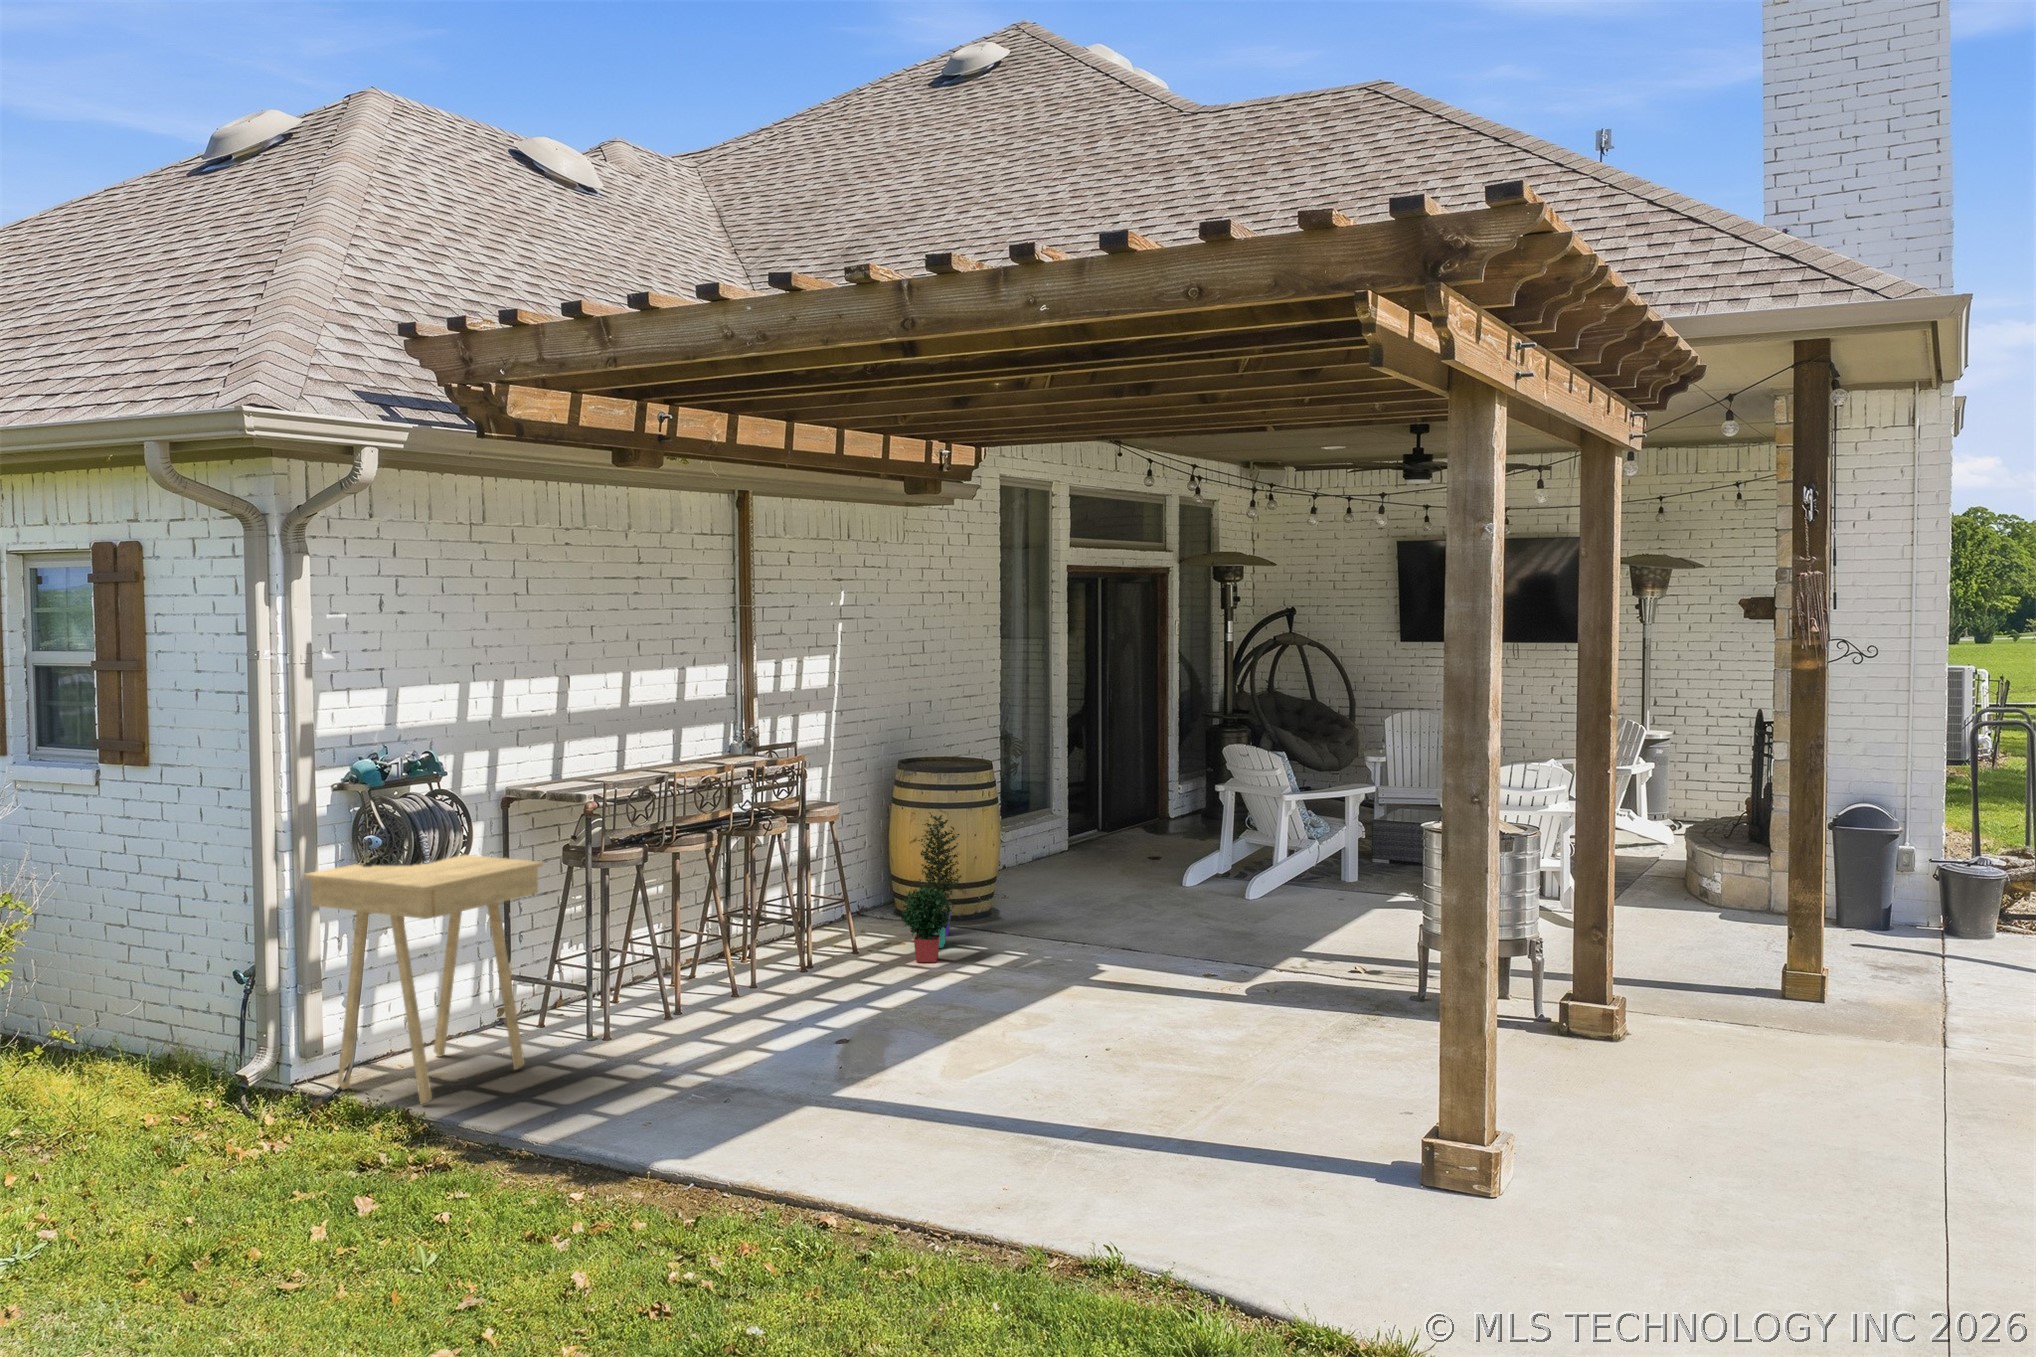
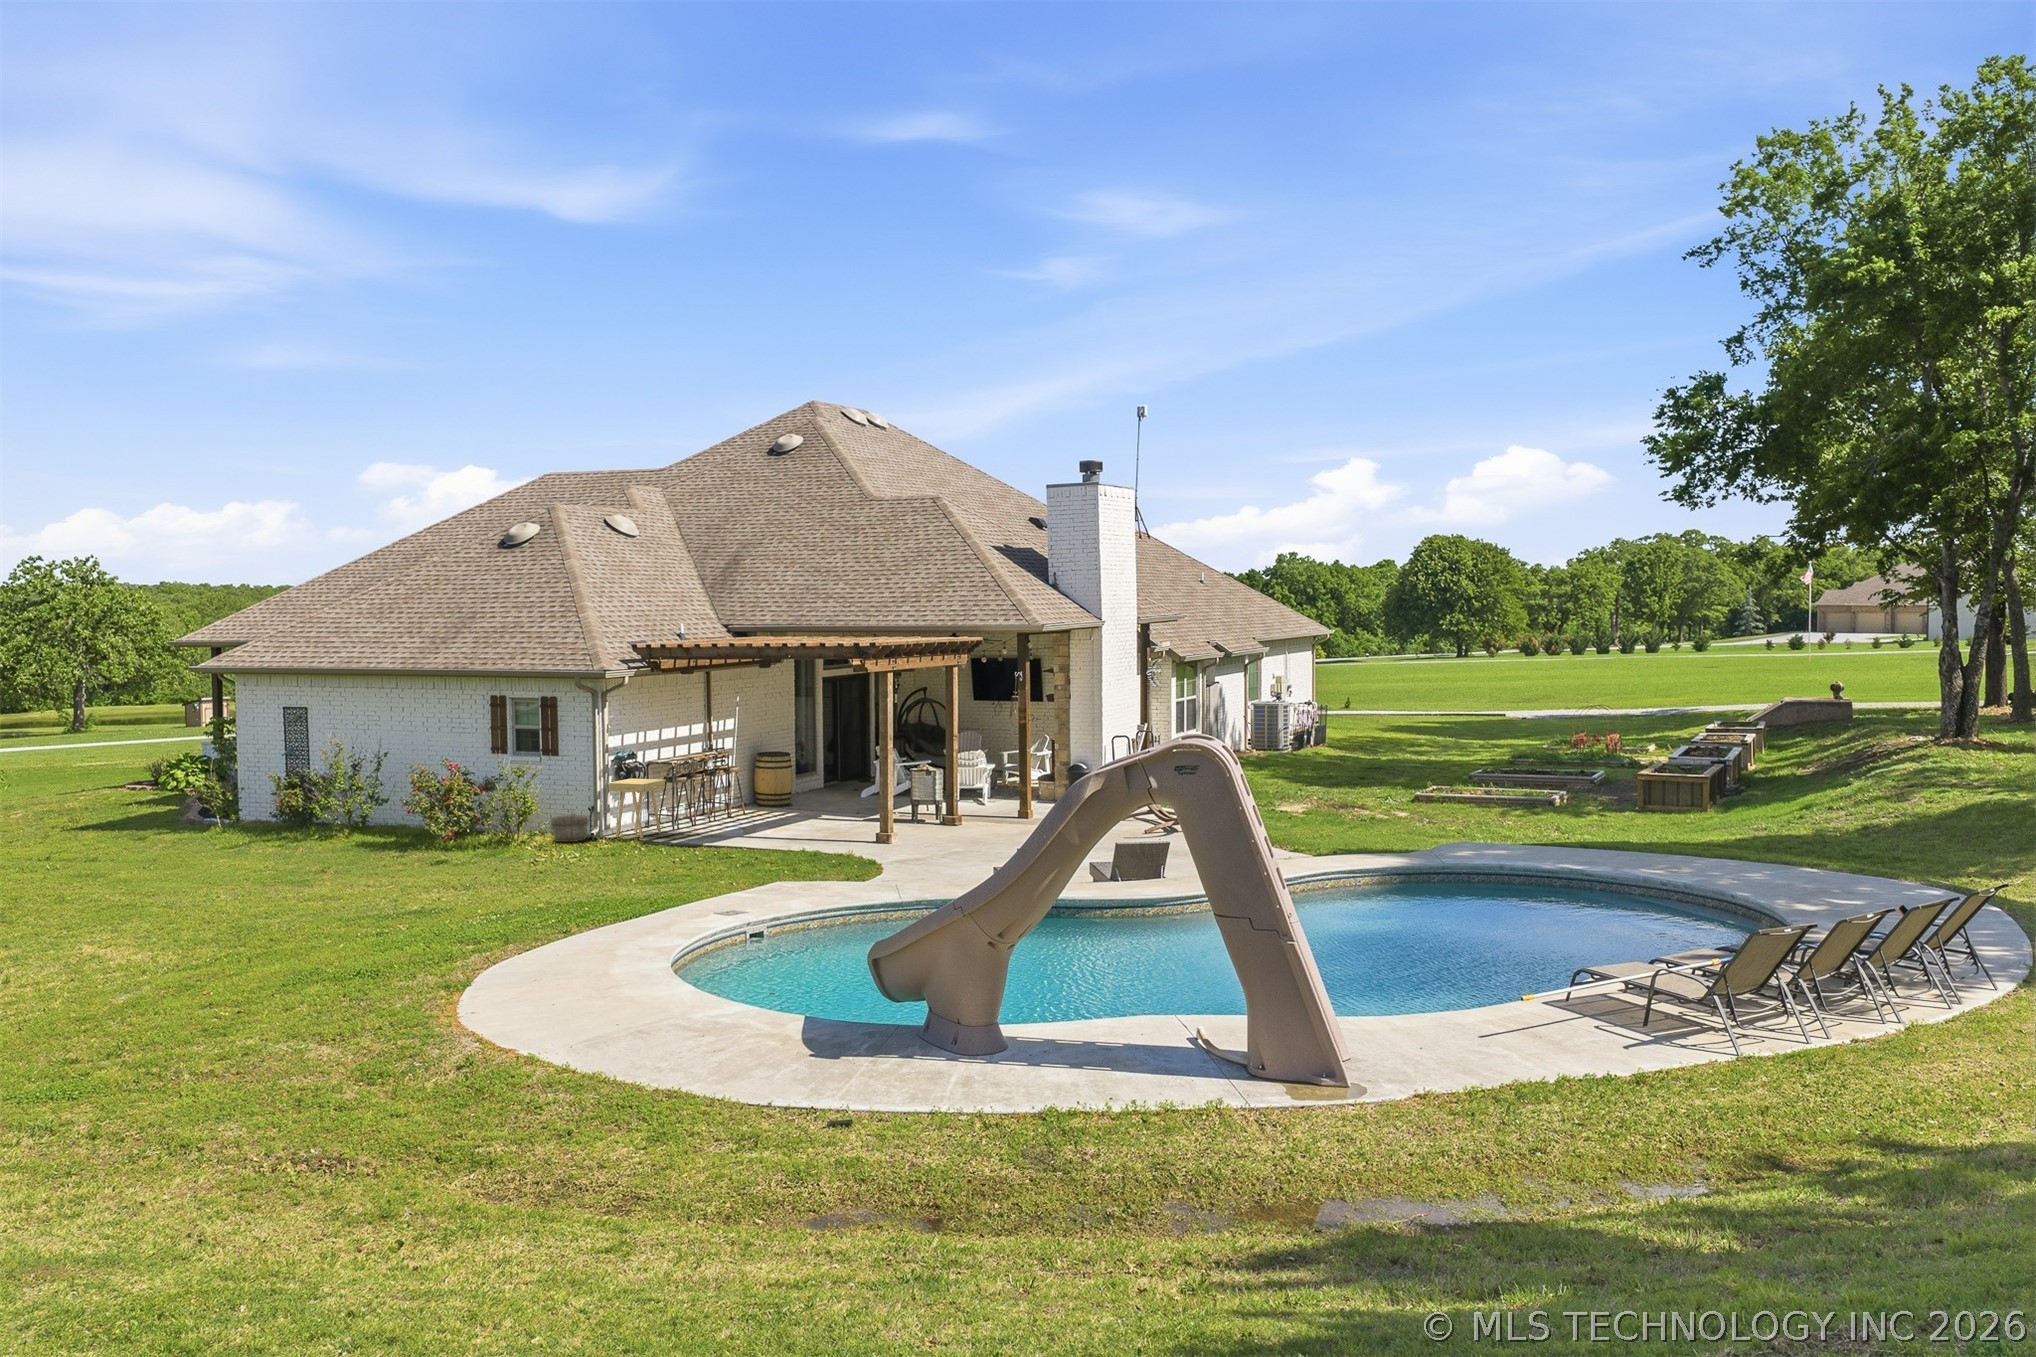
potted plant: present [902,813,961,962] -> none [760,770,780,815]
wooden bucket: none [56,977,234,1121] -> present [550,814,589,842]

